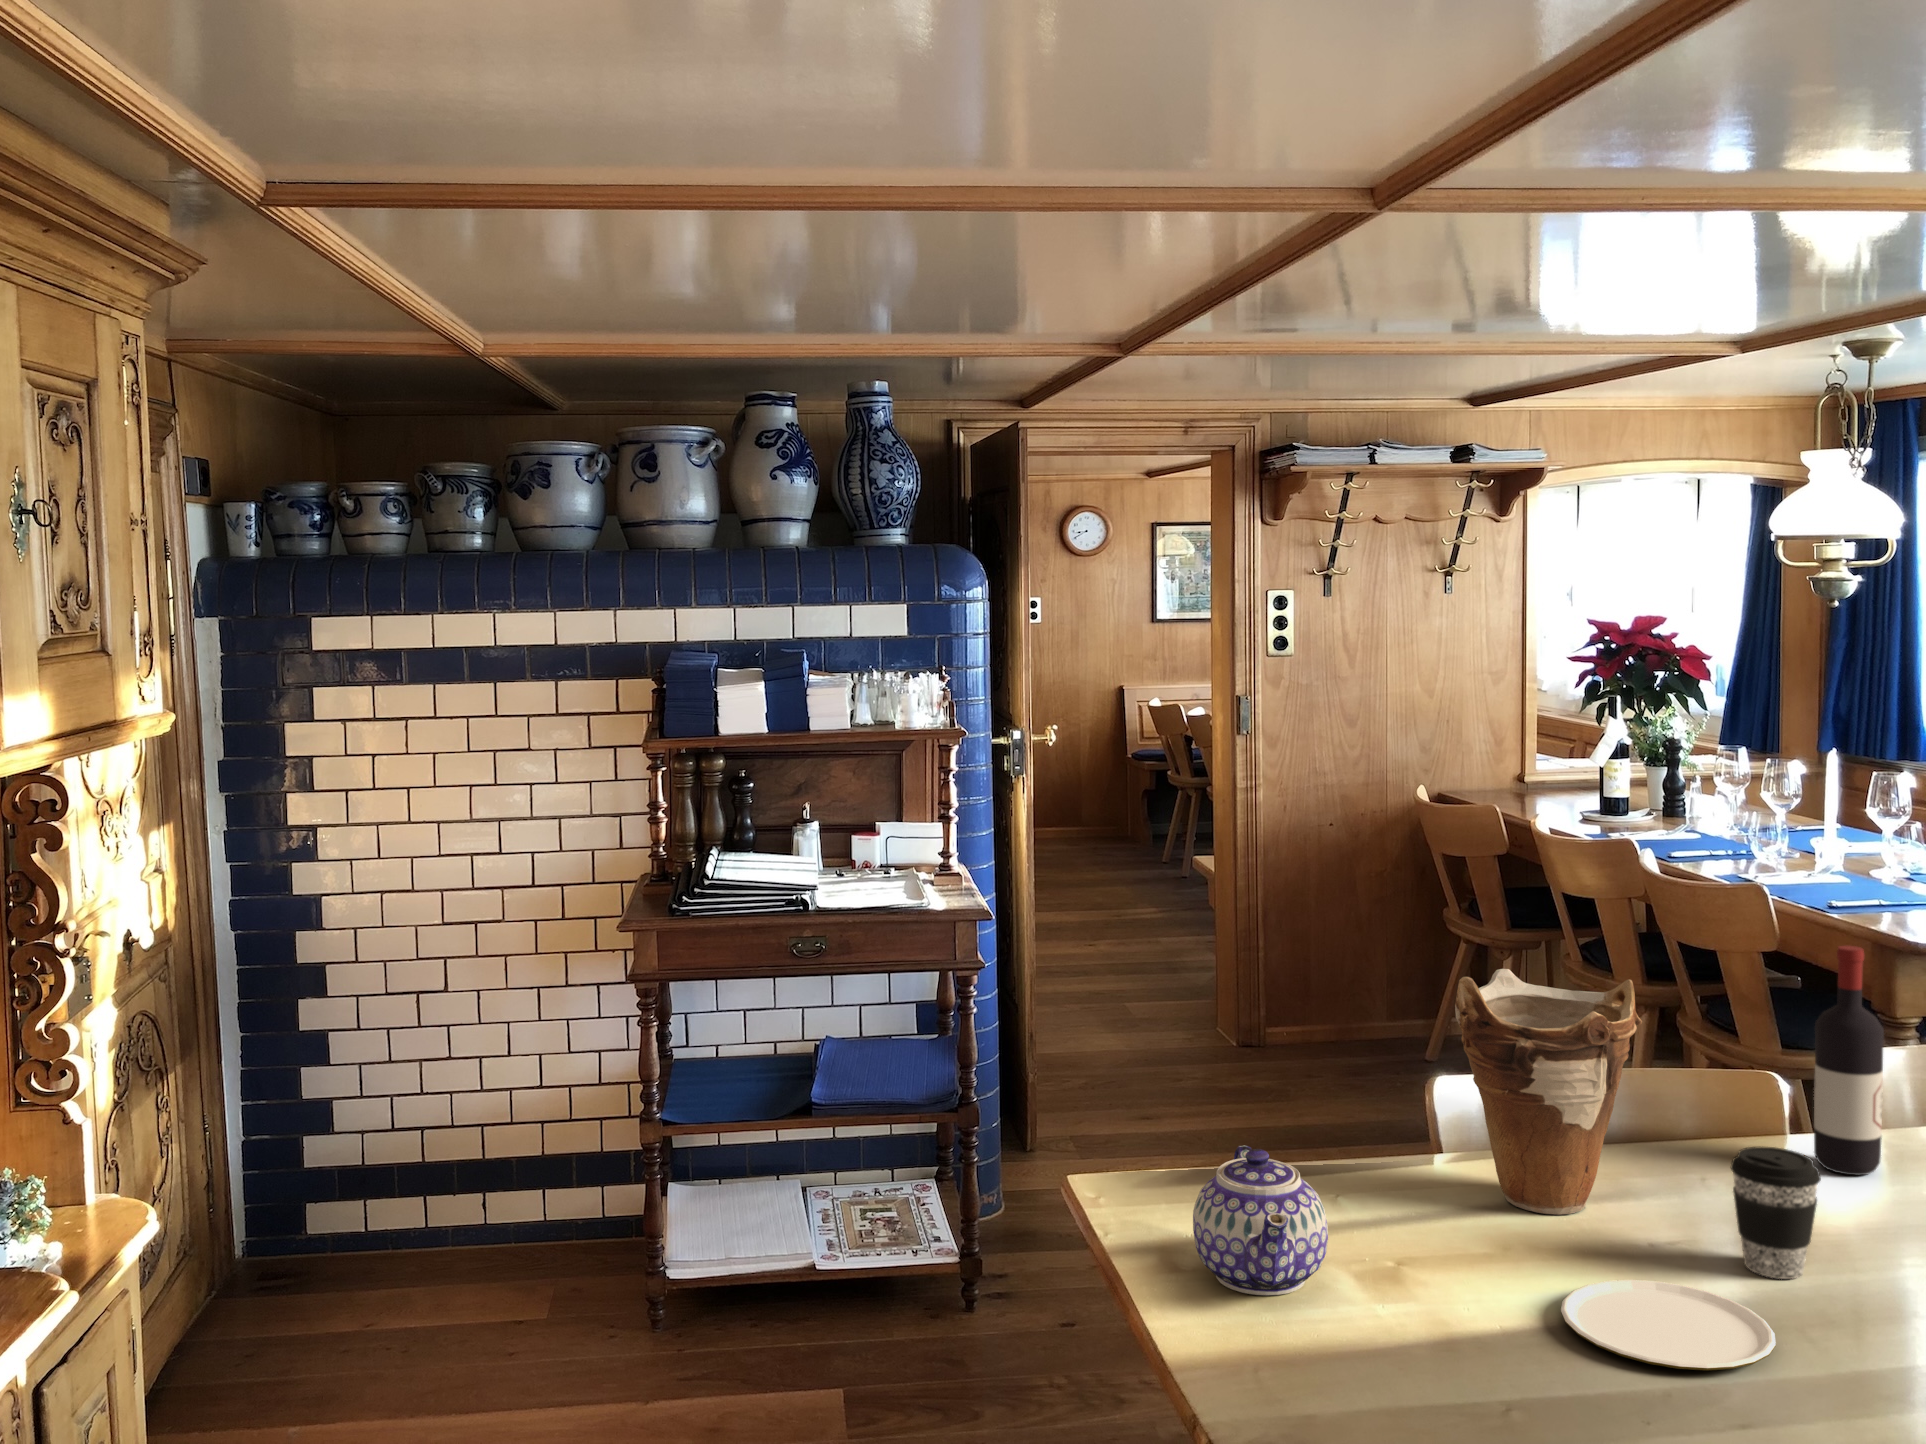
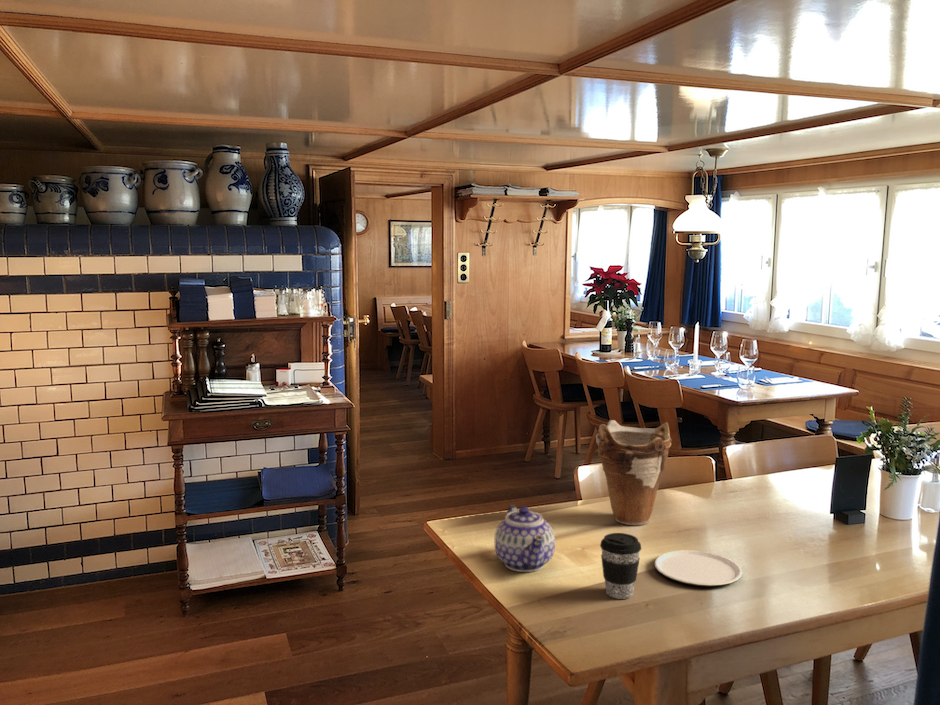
wine bottle: present [1814,946,1884,1175] -> none [730,404,759,500]
coffee cup: present [1731,1146,1821,1279] -> present [600,533,641,599]

